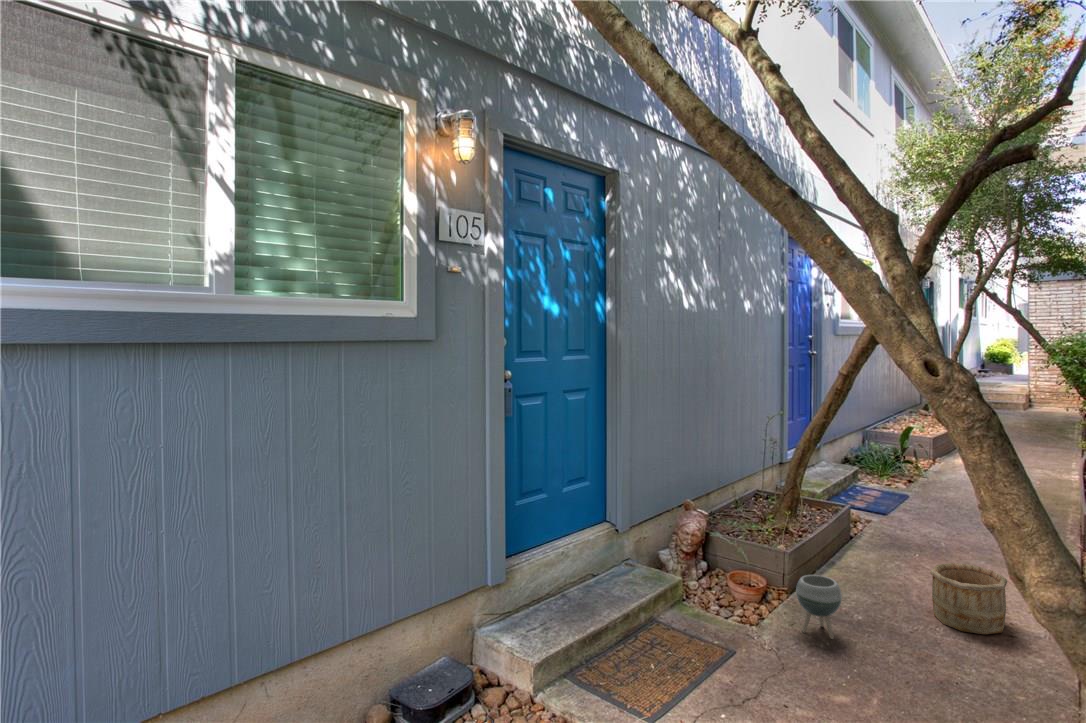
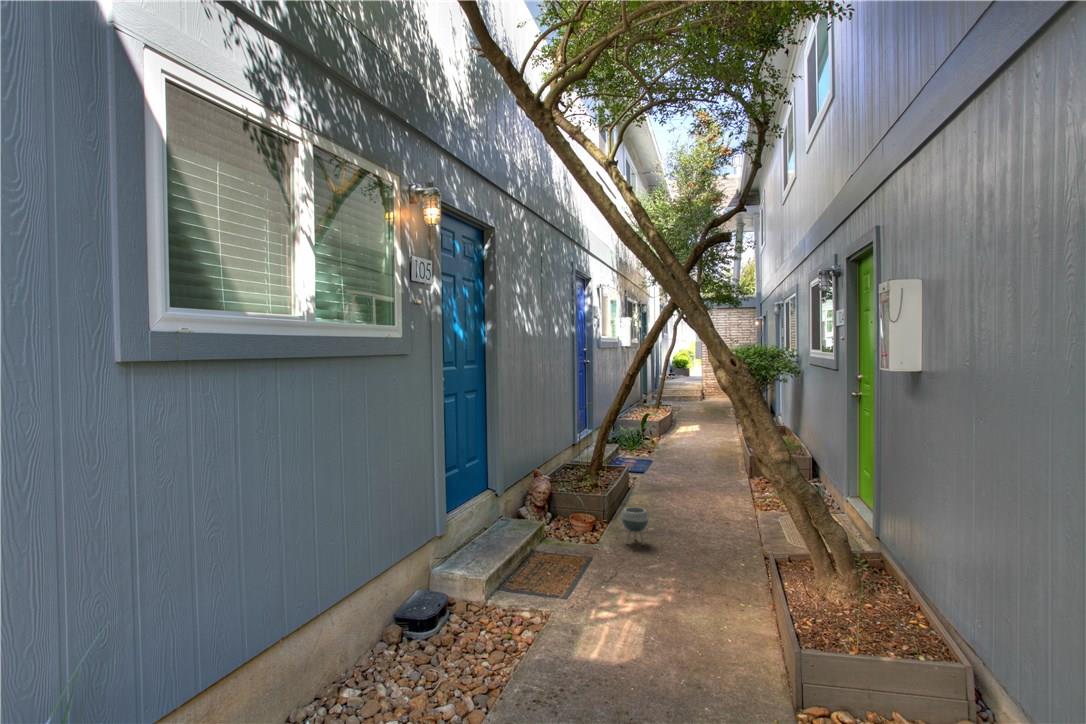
wooden bucket: present [930,563,1008,634] -> none [689,493,728,532]

